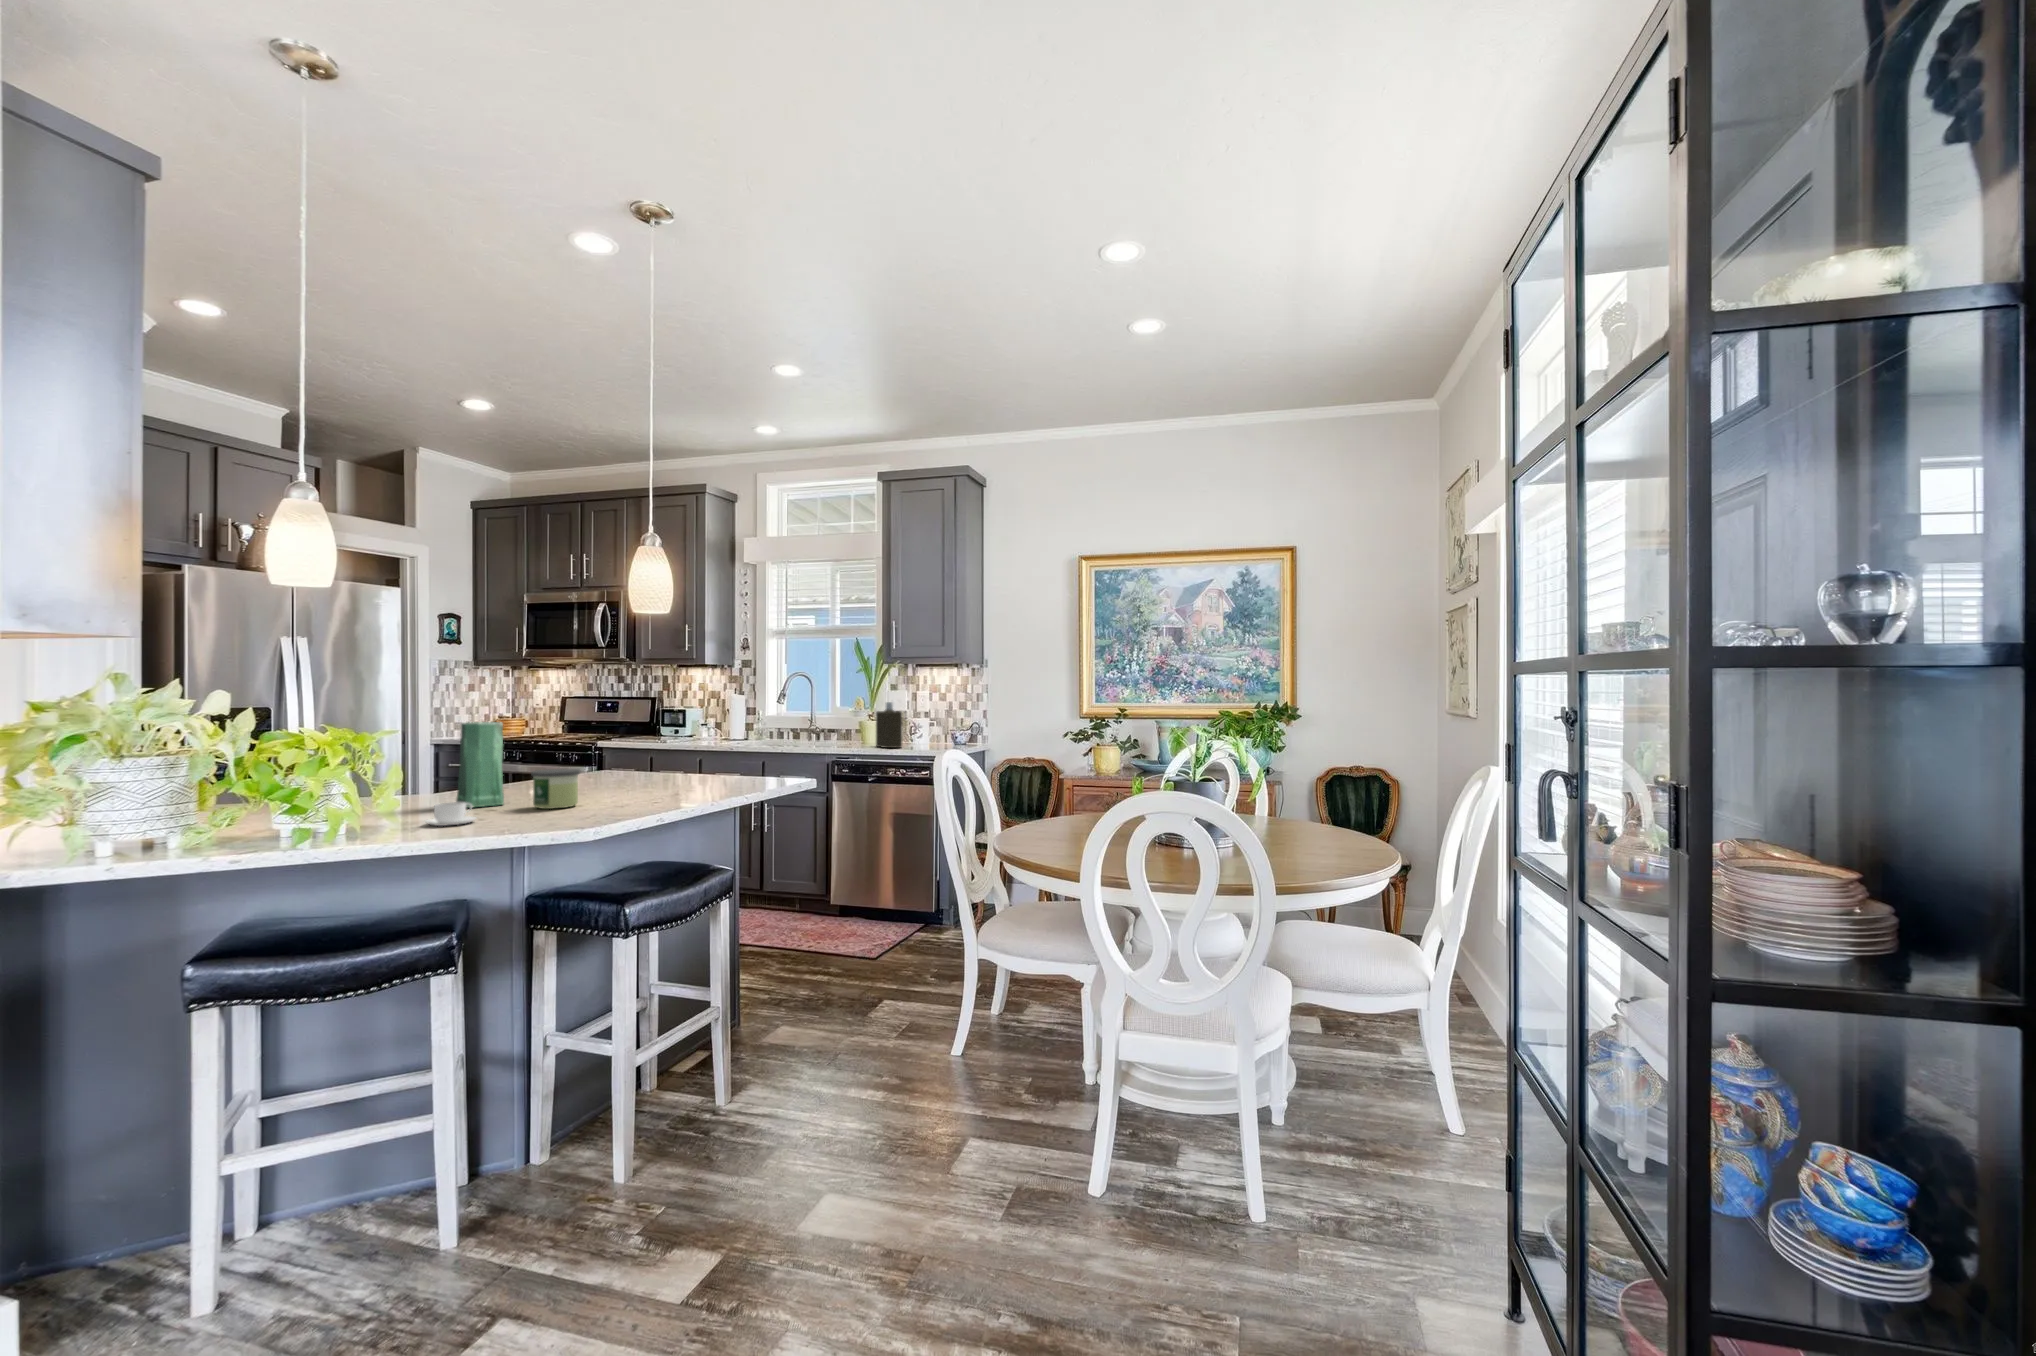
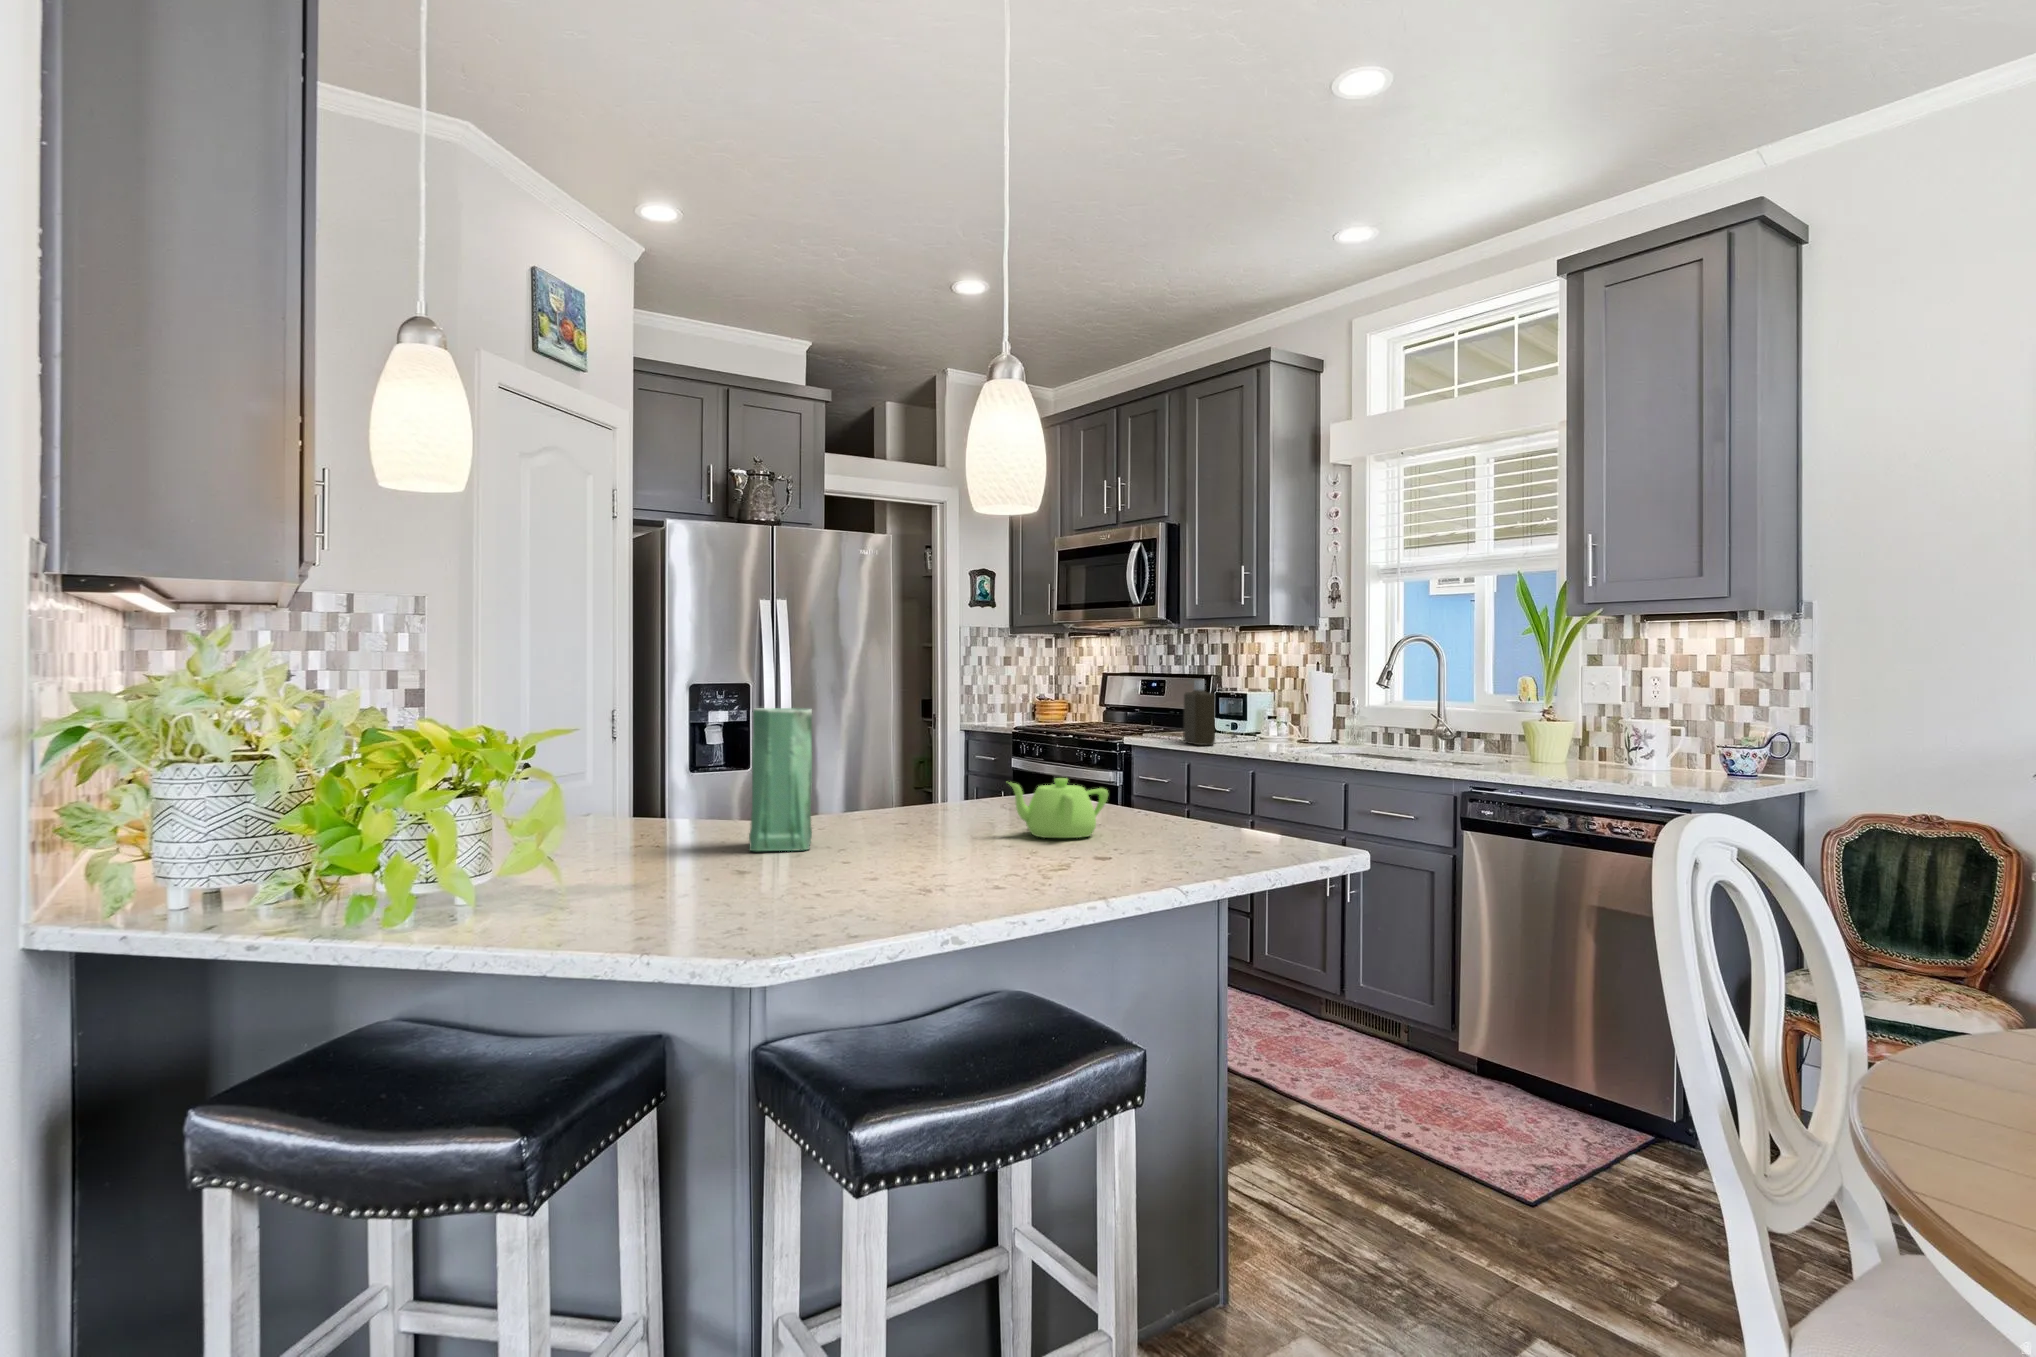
bottle: present [876,702,902,748] -> present [1184,680,1215,745]
teapot: none [616,757,674,789] -> present [1008,778,1108,838]
candle: present [531,769,580,809] -> none [821,796,901,870]
coffee cup: present [425,802,476,826] -> none [616,849,701,894]

